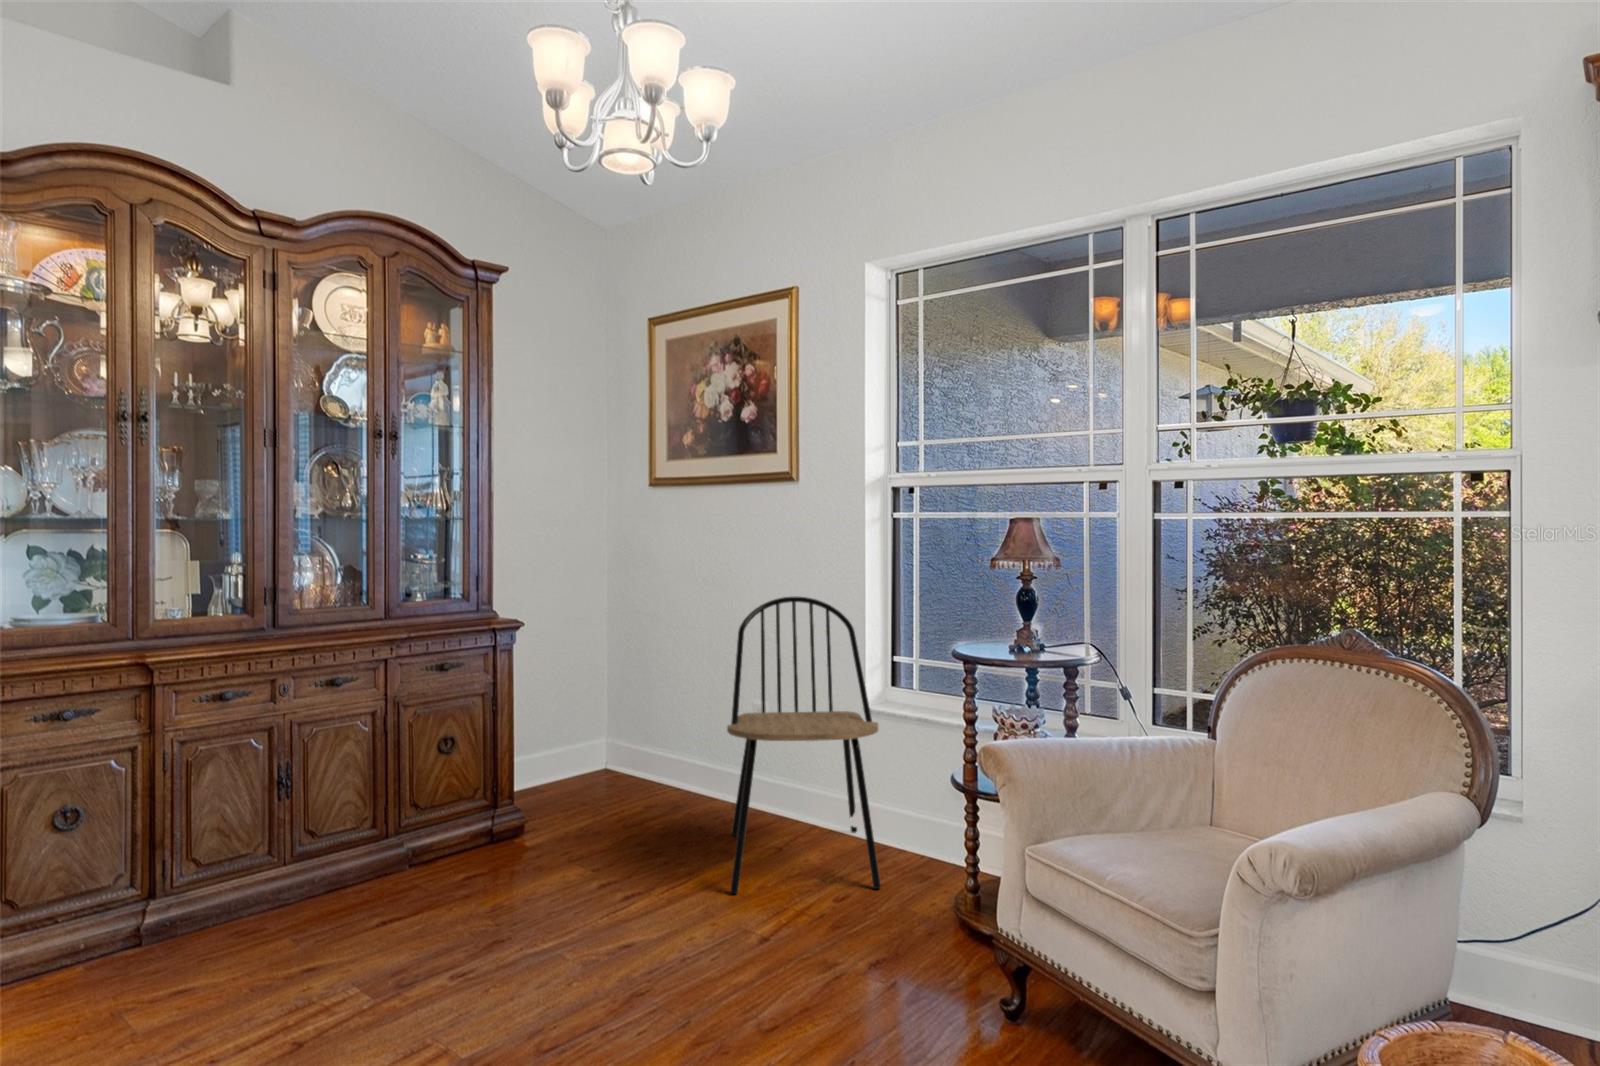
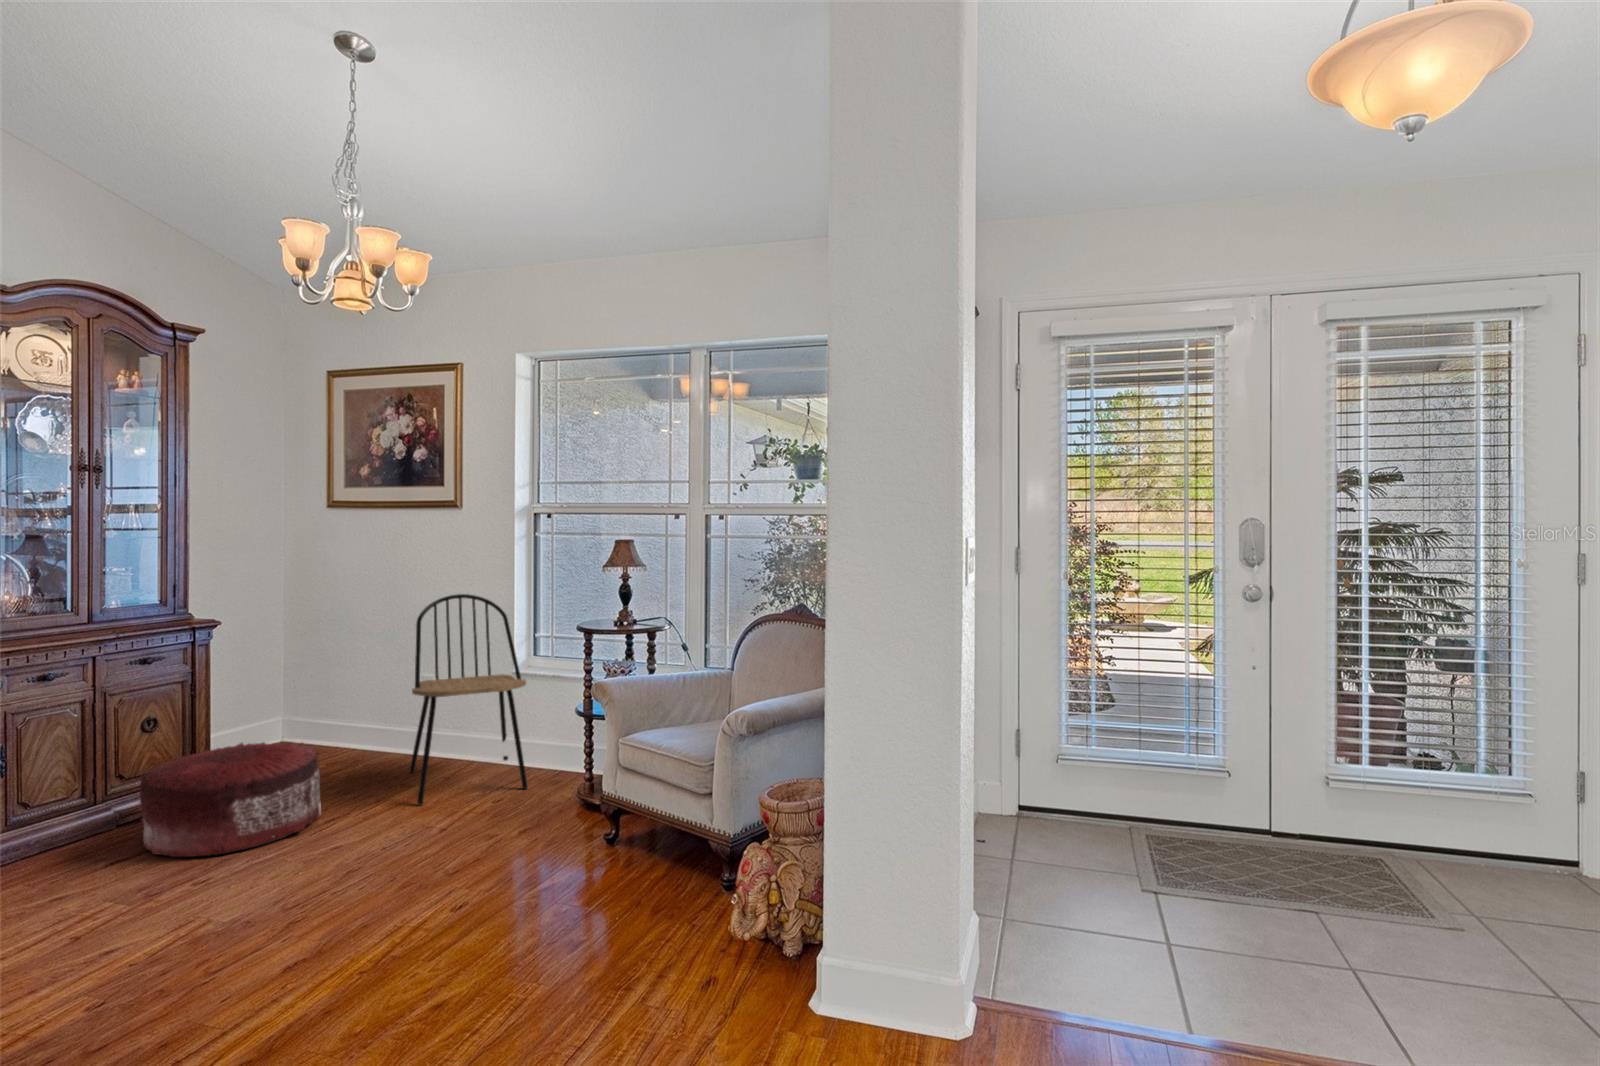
pouf: none [408,777,614,936] -> present [139,742,321,857]

